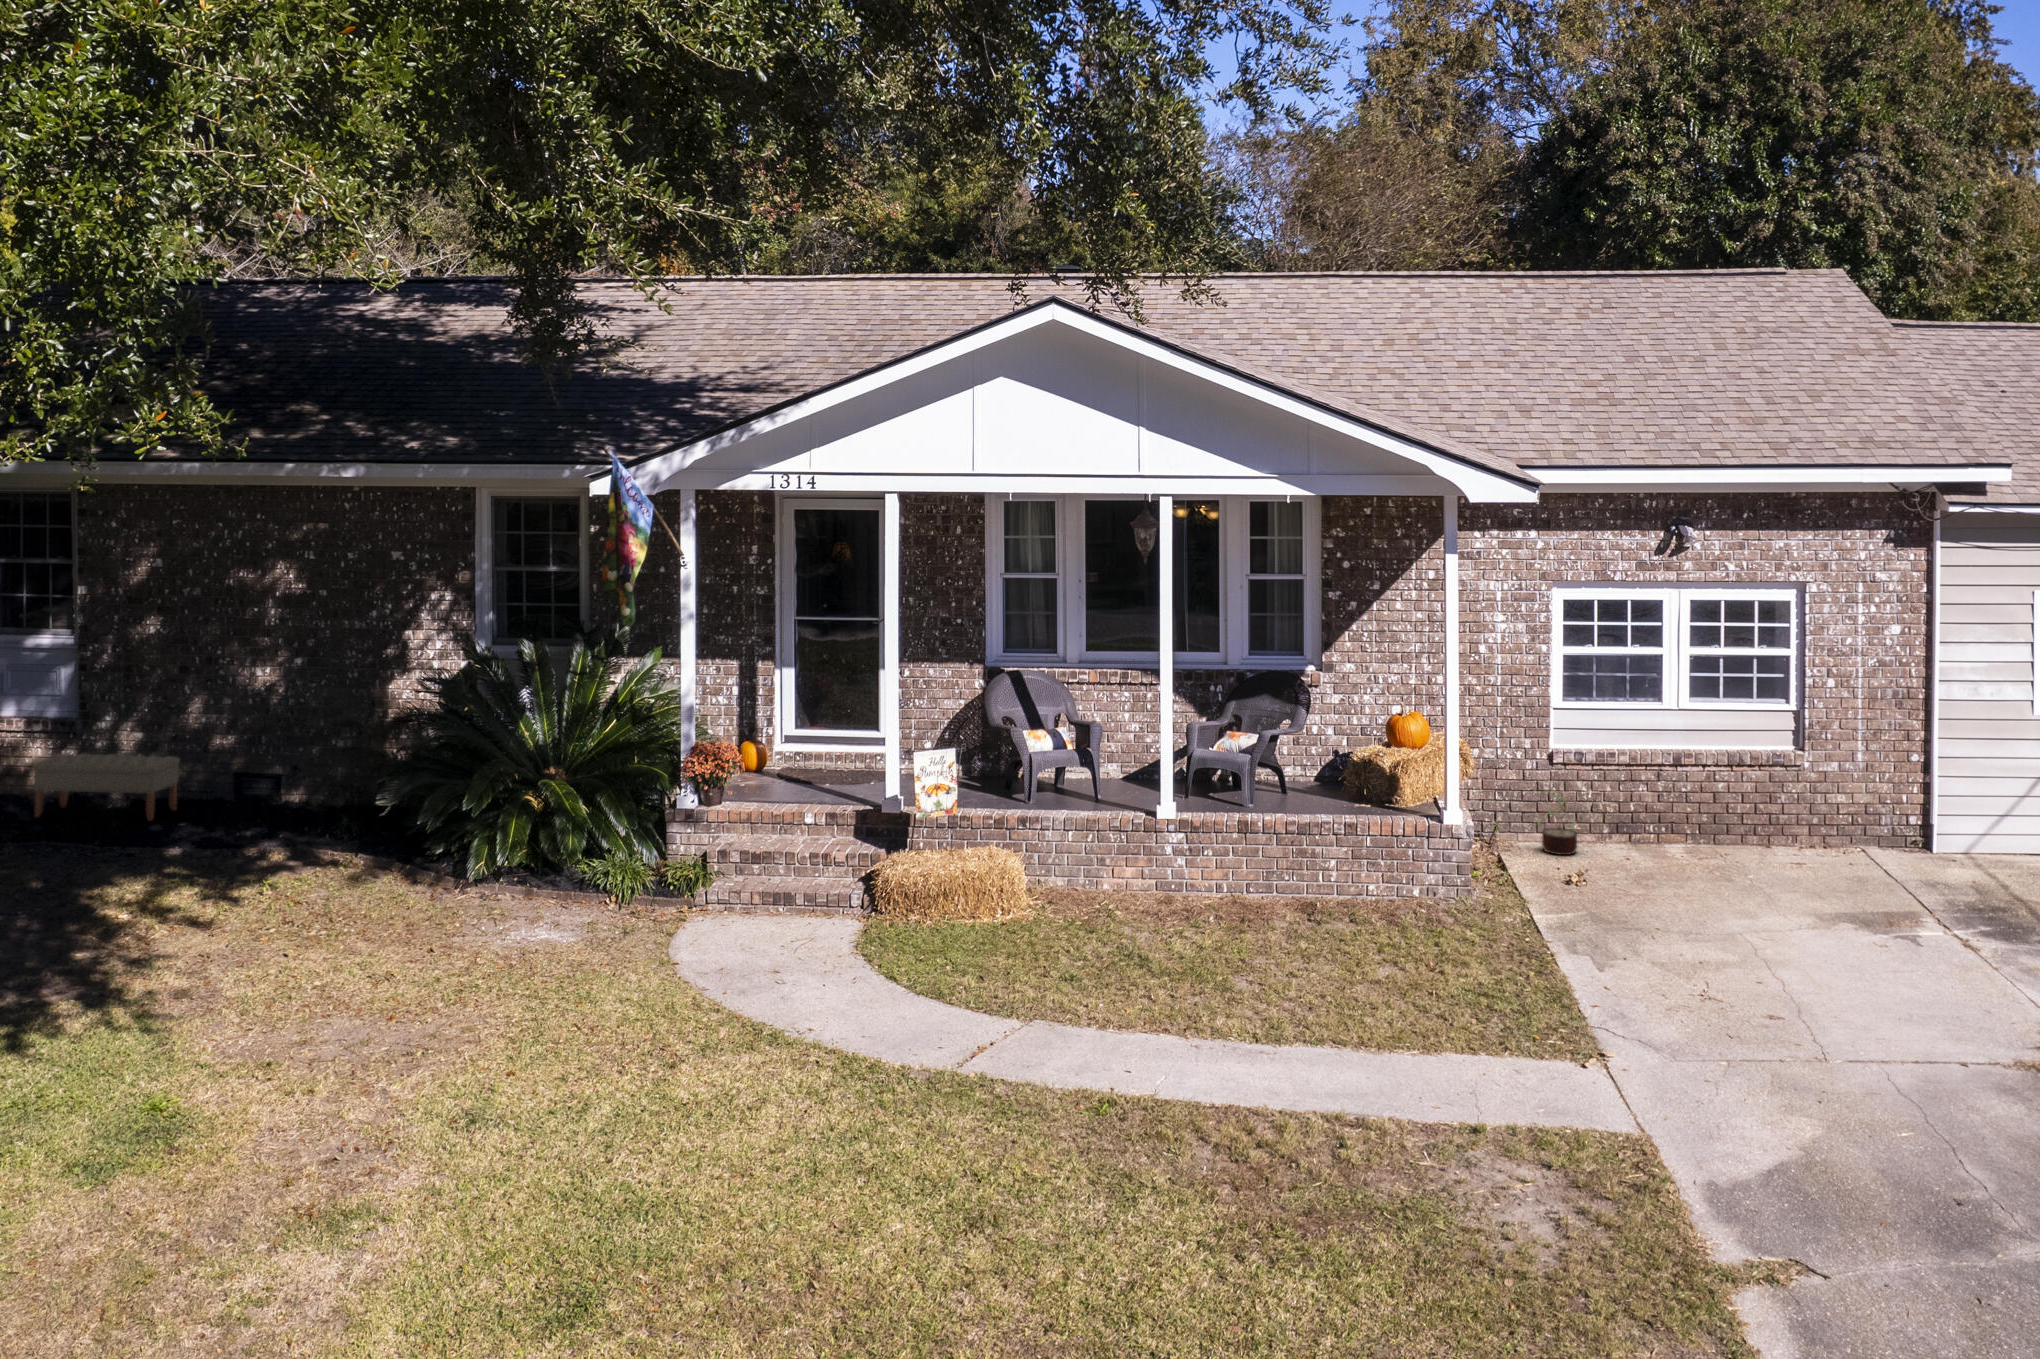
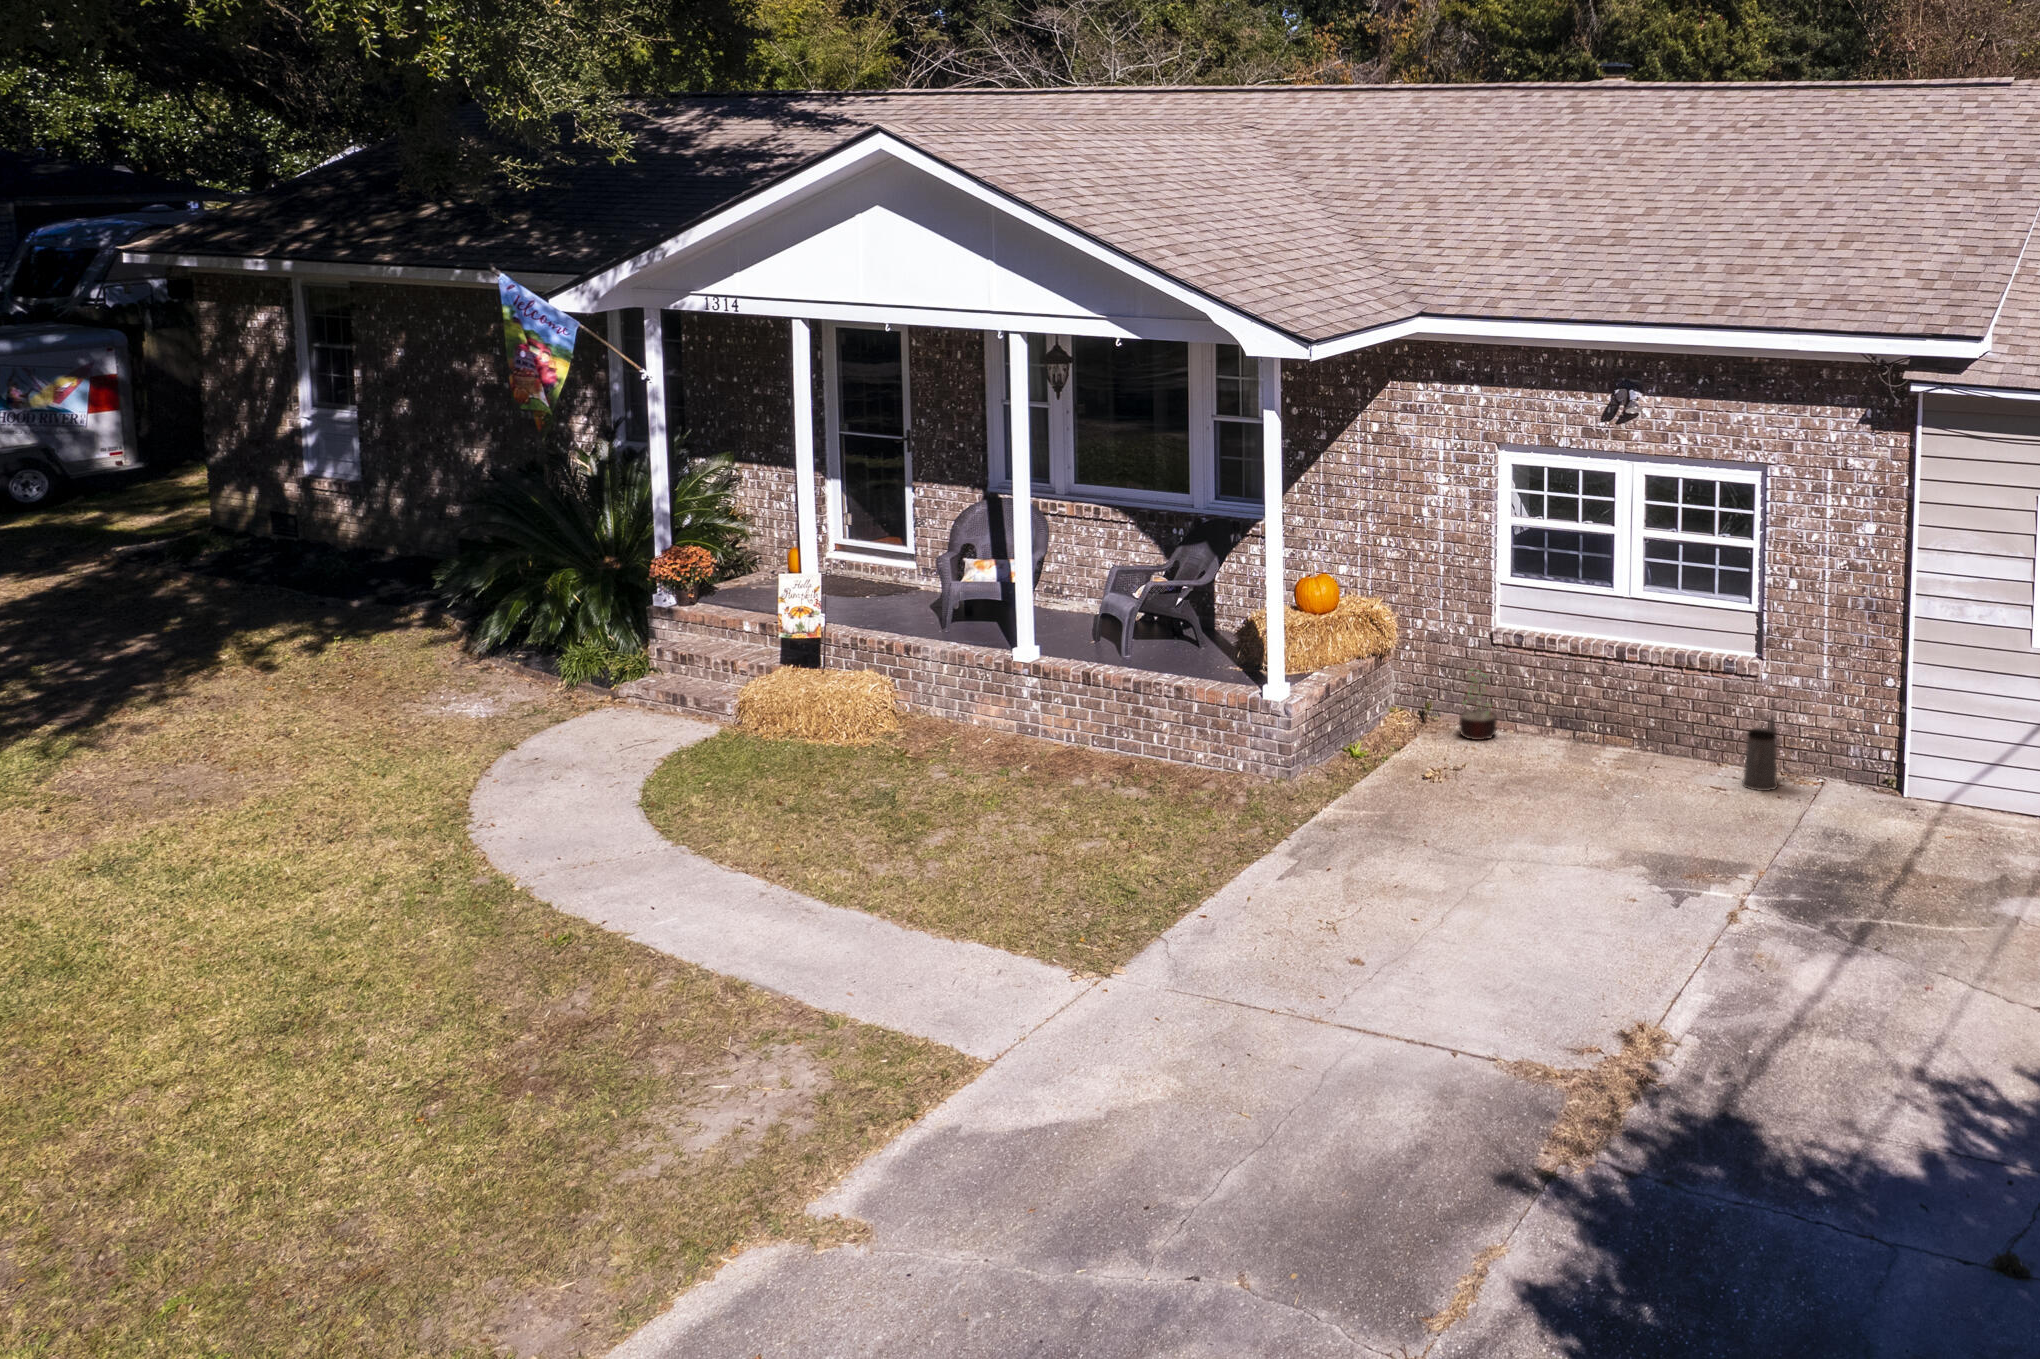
bench: present [33,753,180,821] -> none [319,508,425,569]
watering can: none [1820,800,1862,867] -> present [1742,718,1778,791]

